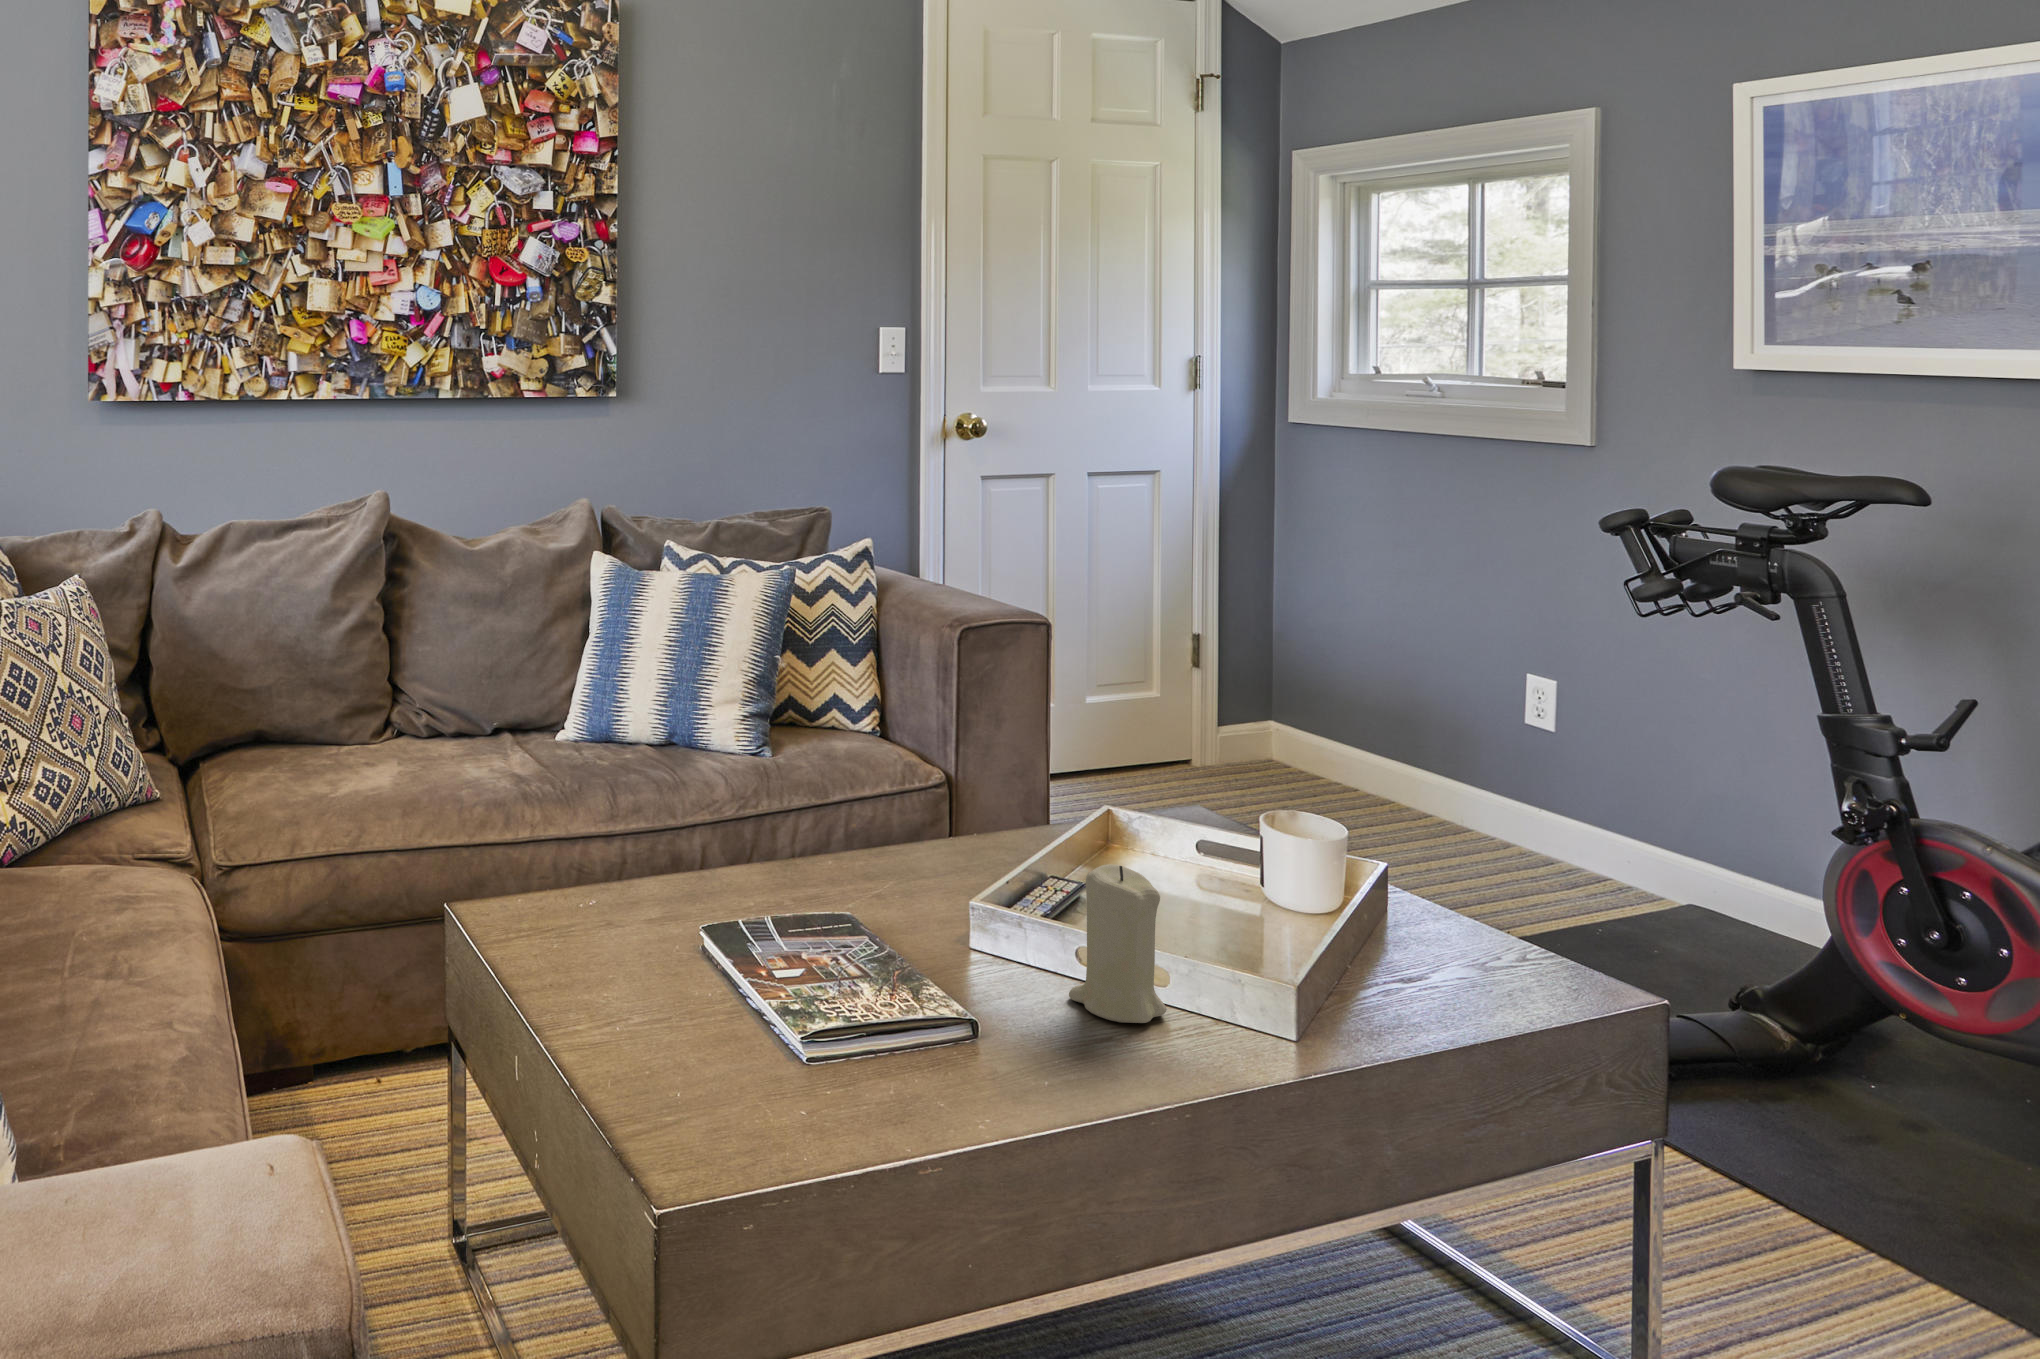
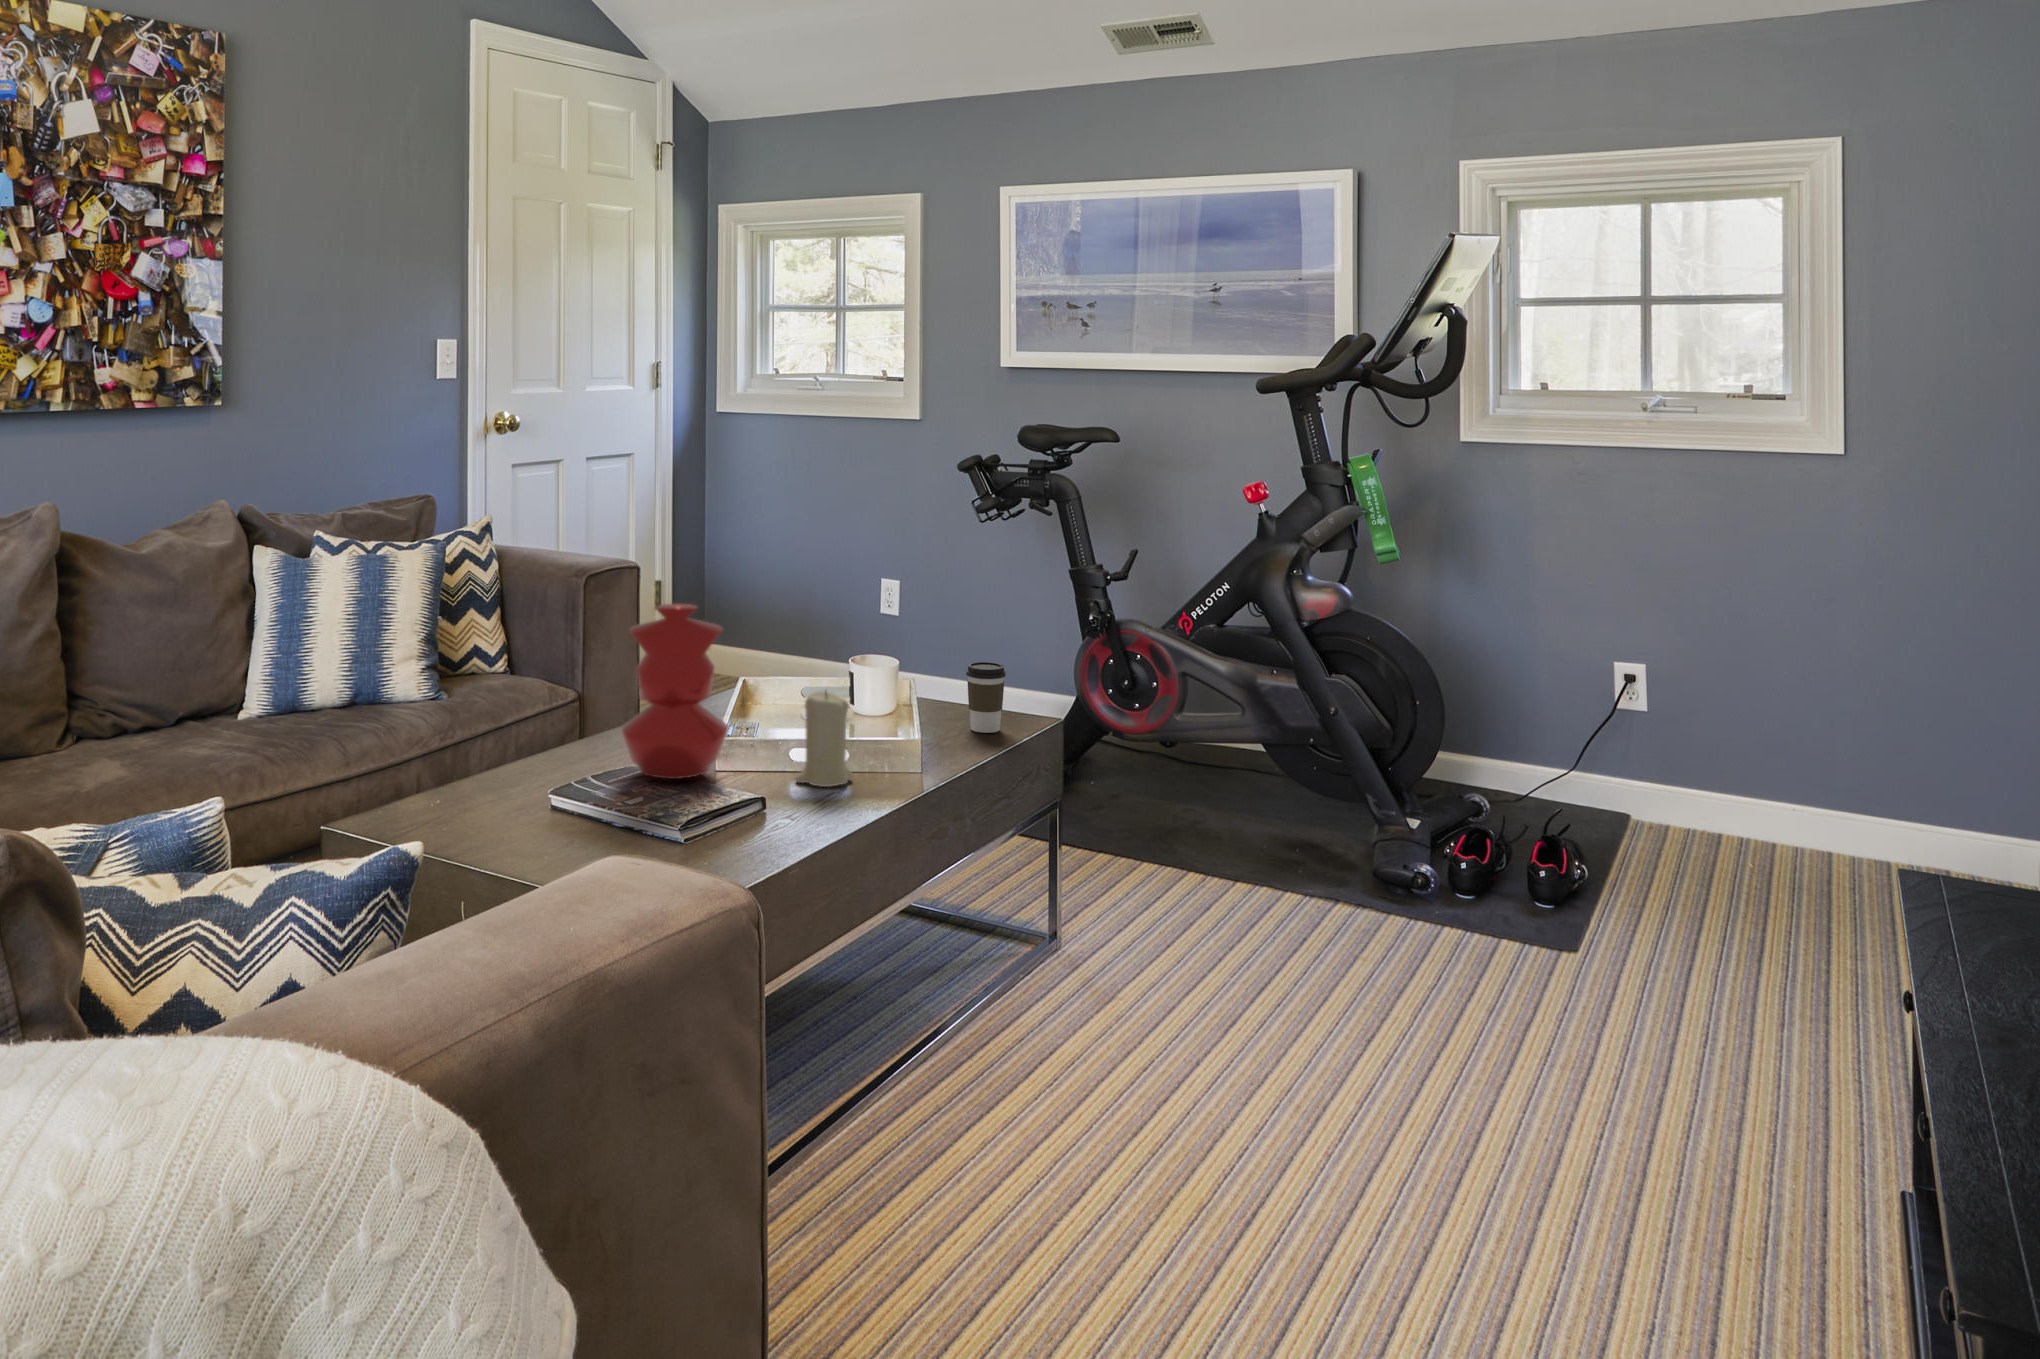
vase: none [826,695,980,951] -> present [622,604,727,779]
coffee cup: none [1452,859,1532,988] -> present [966,662,1006,733]

